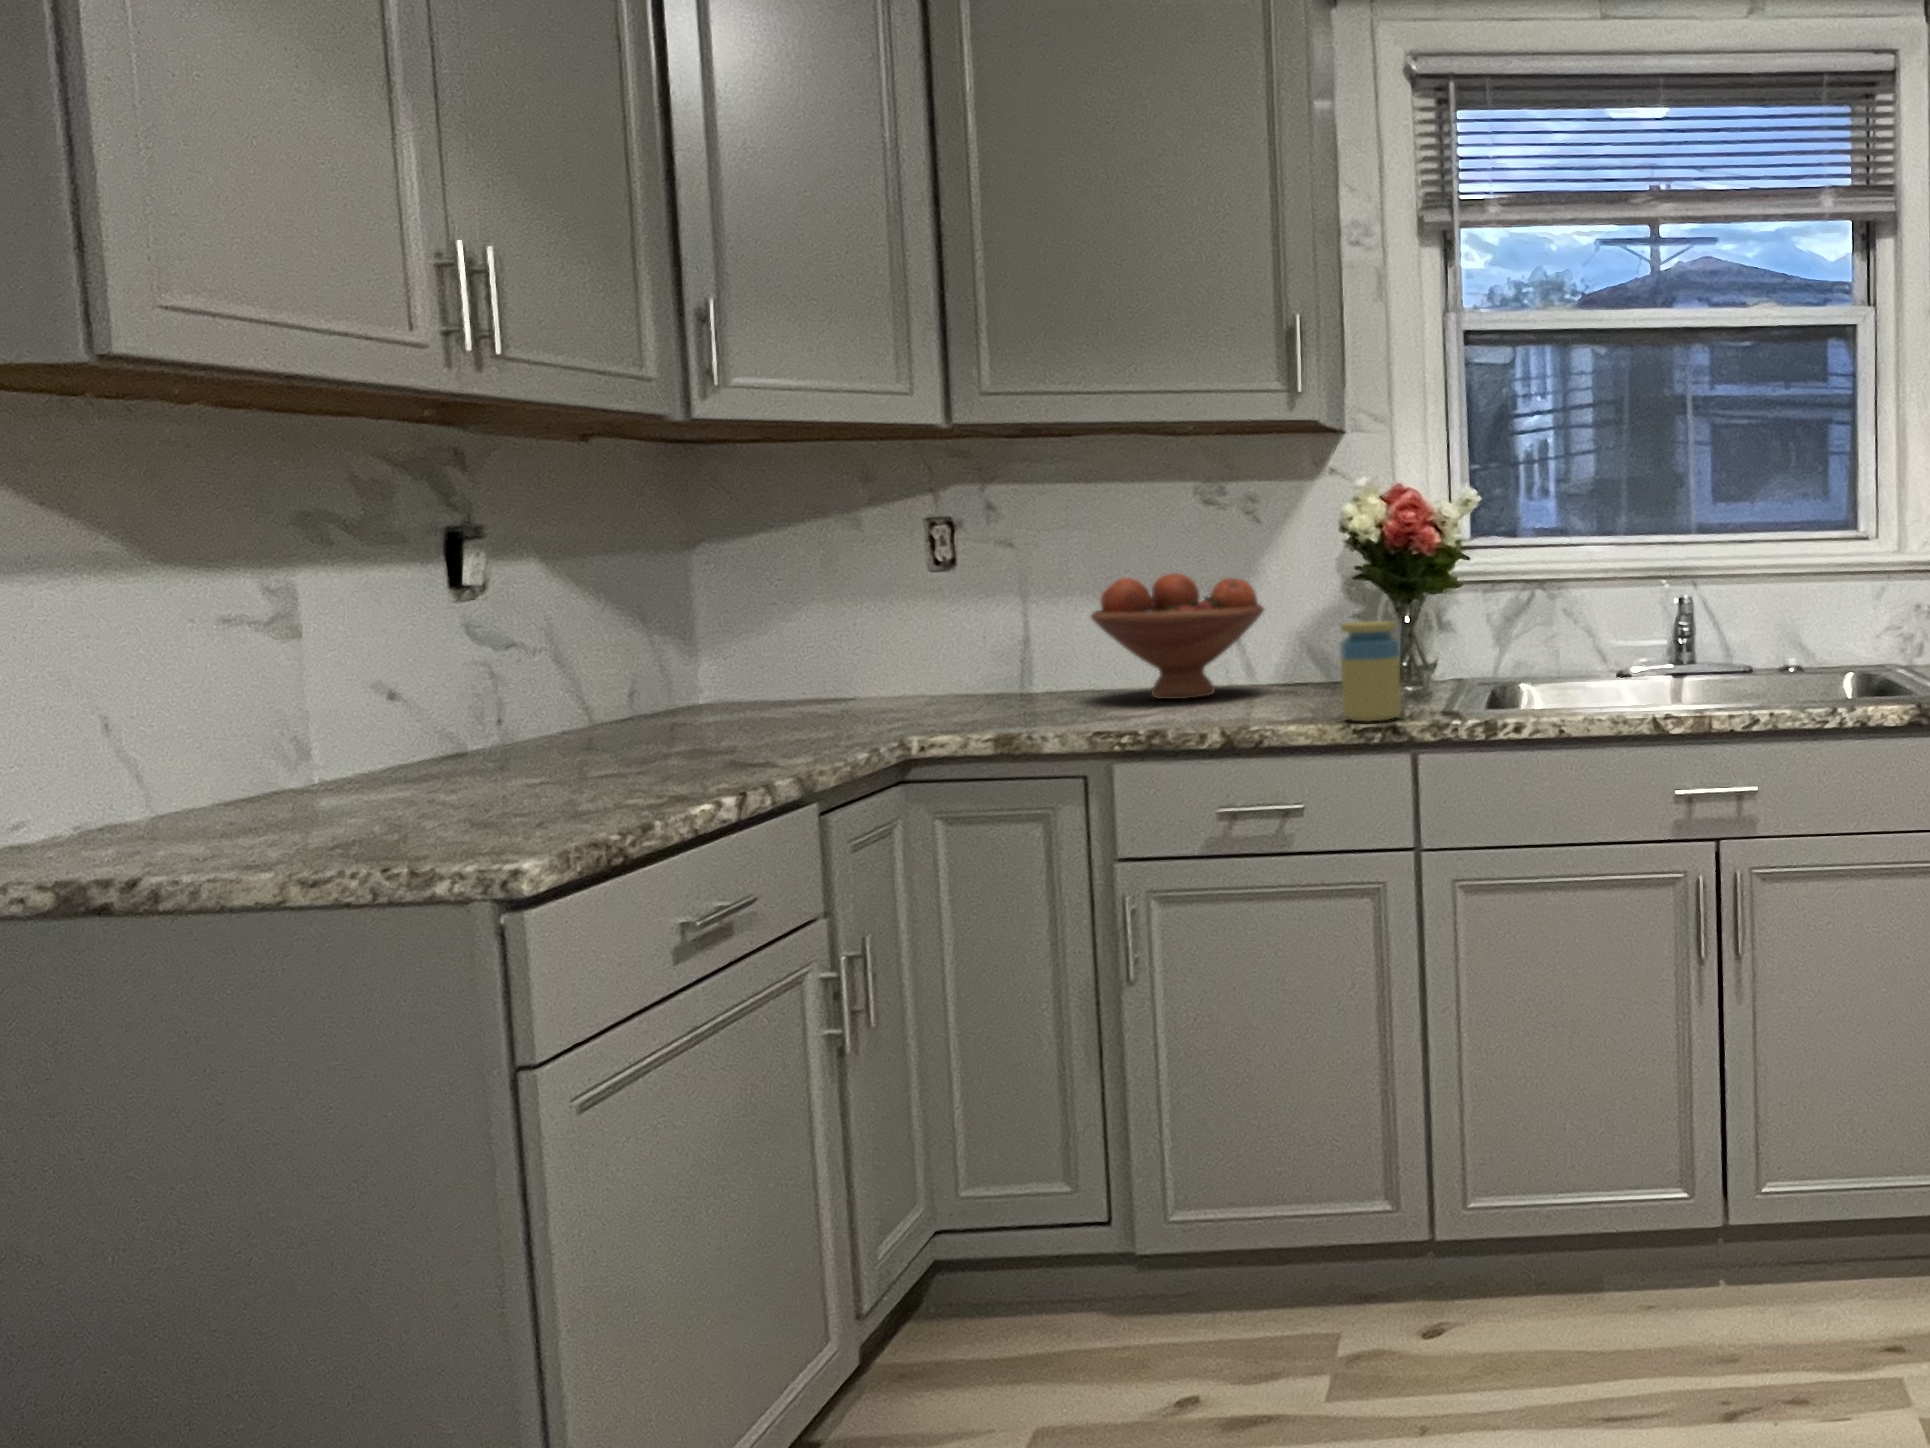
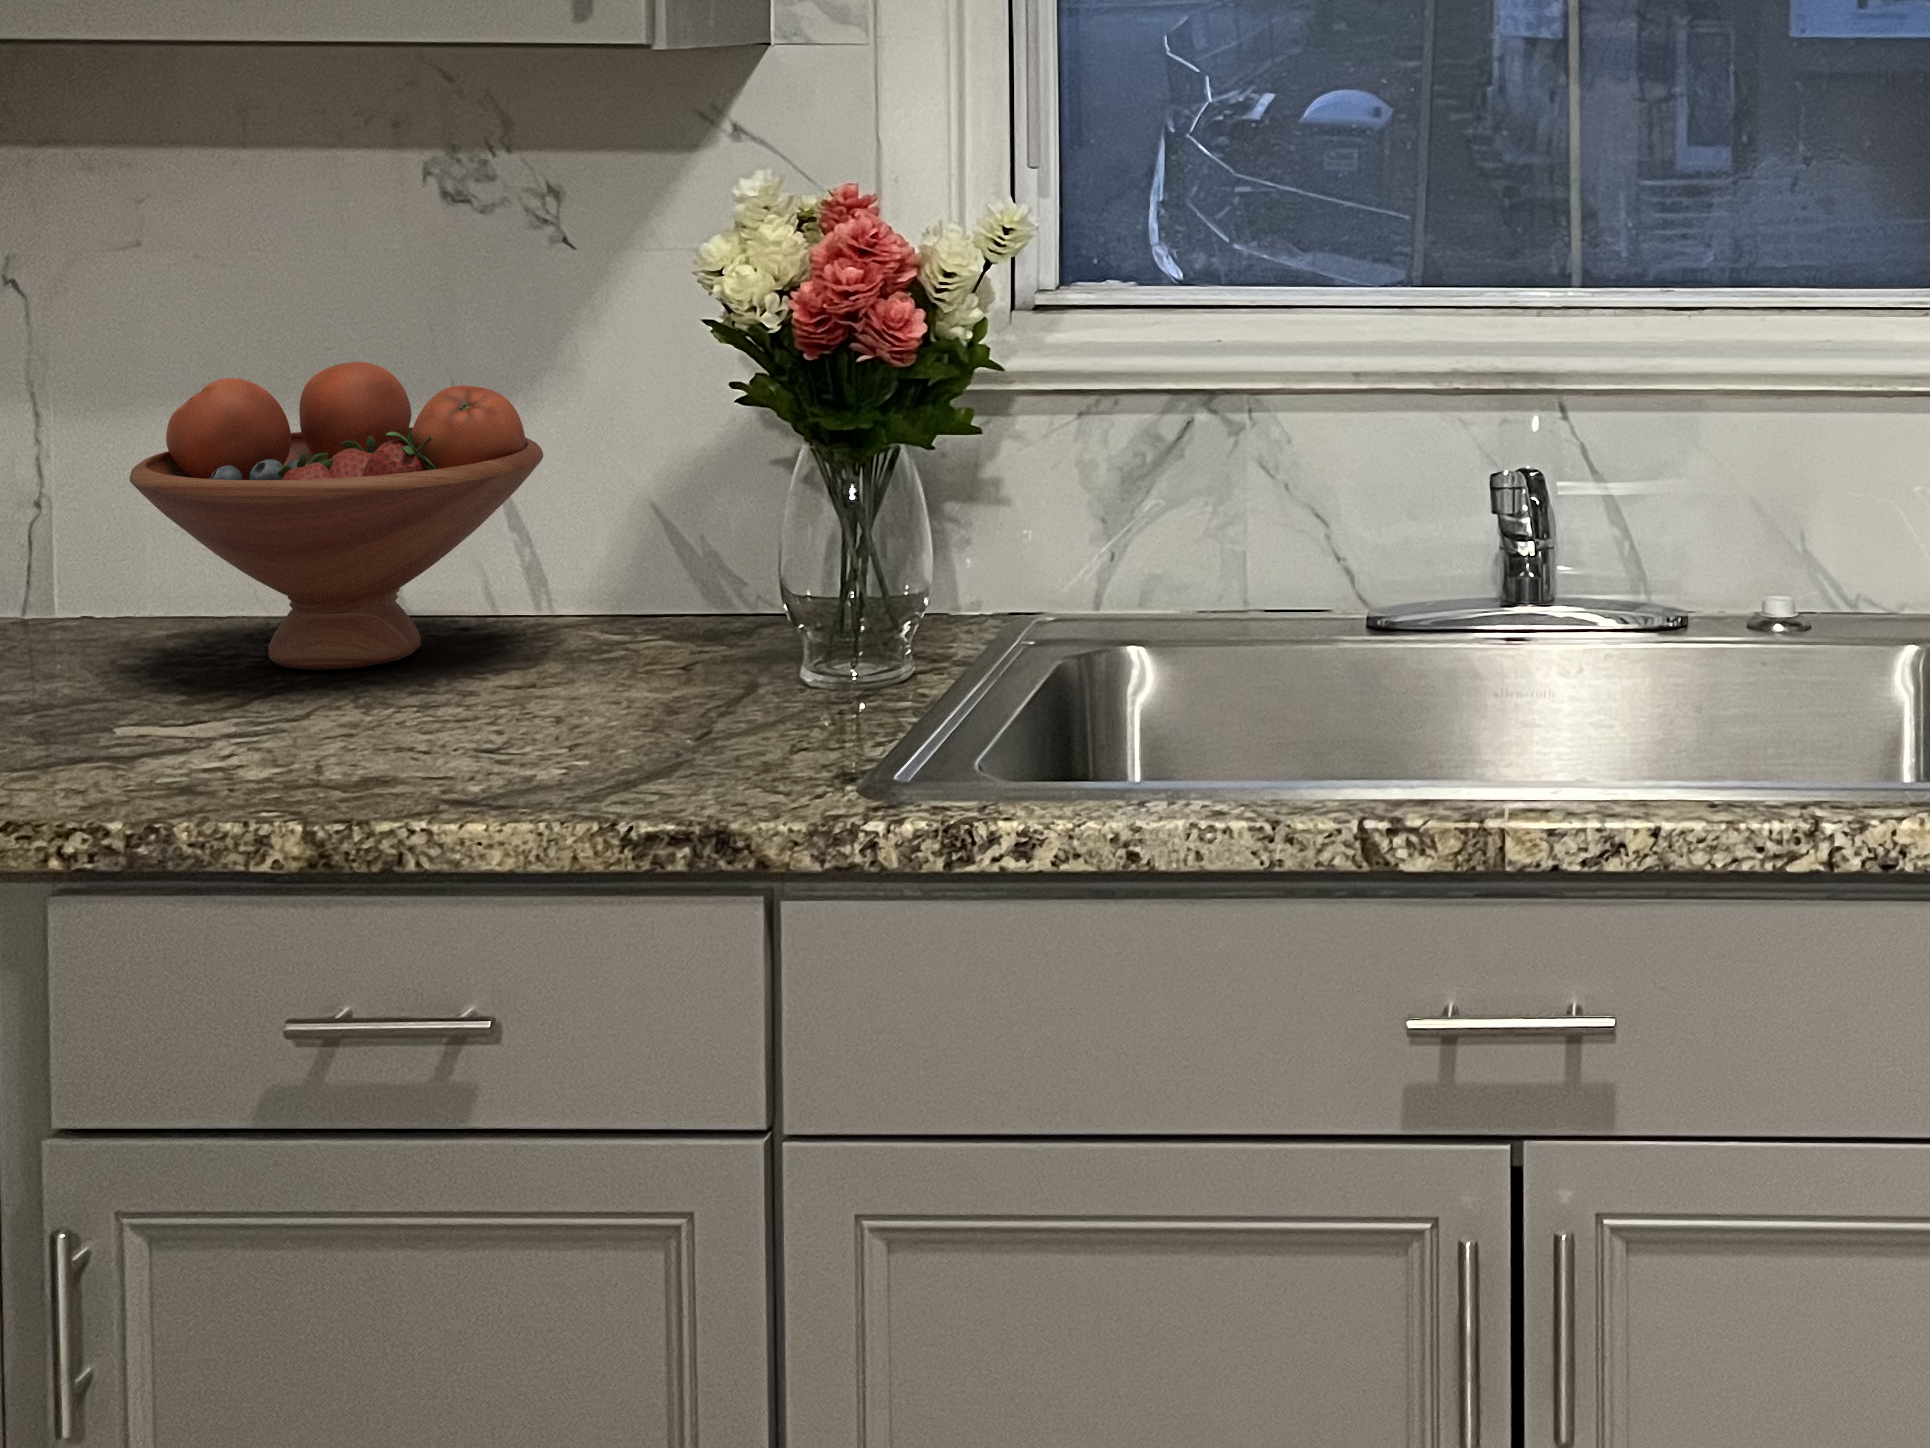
jar: present [1340,621,1402,721] -> none [615,551,756,809]

